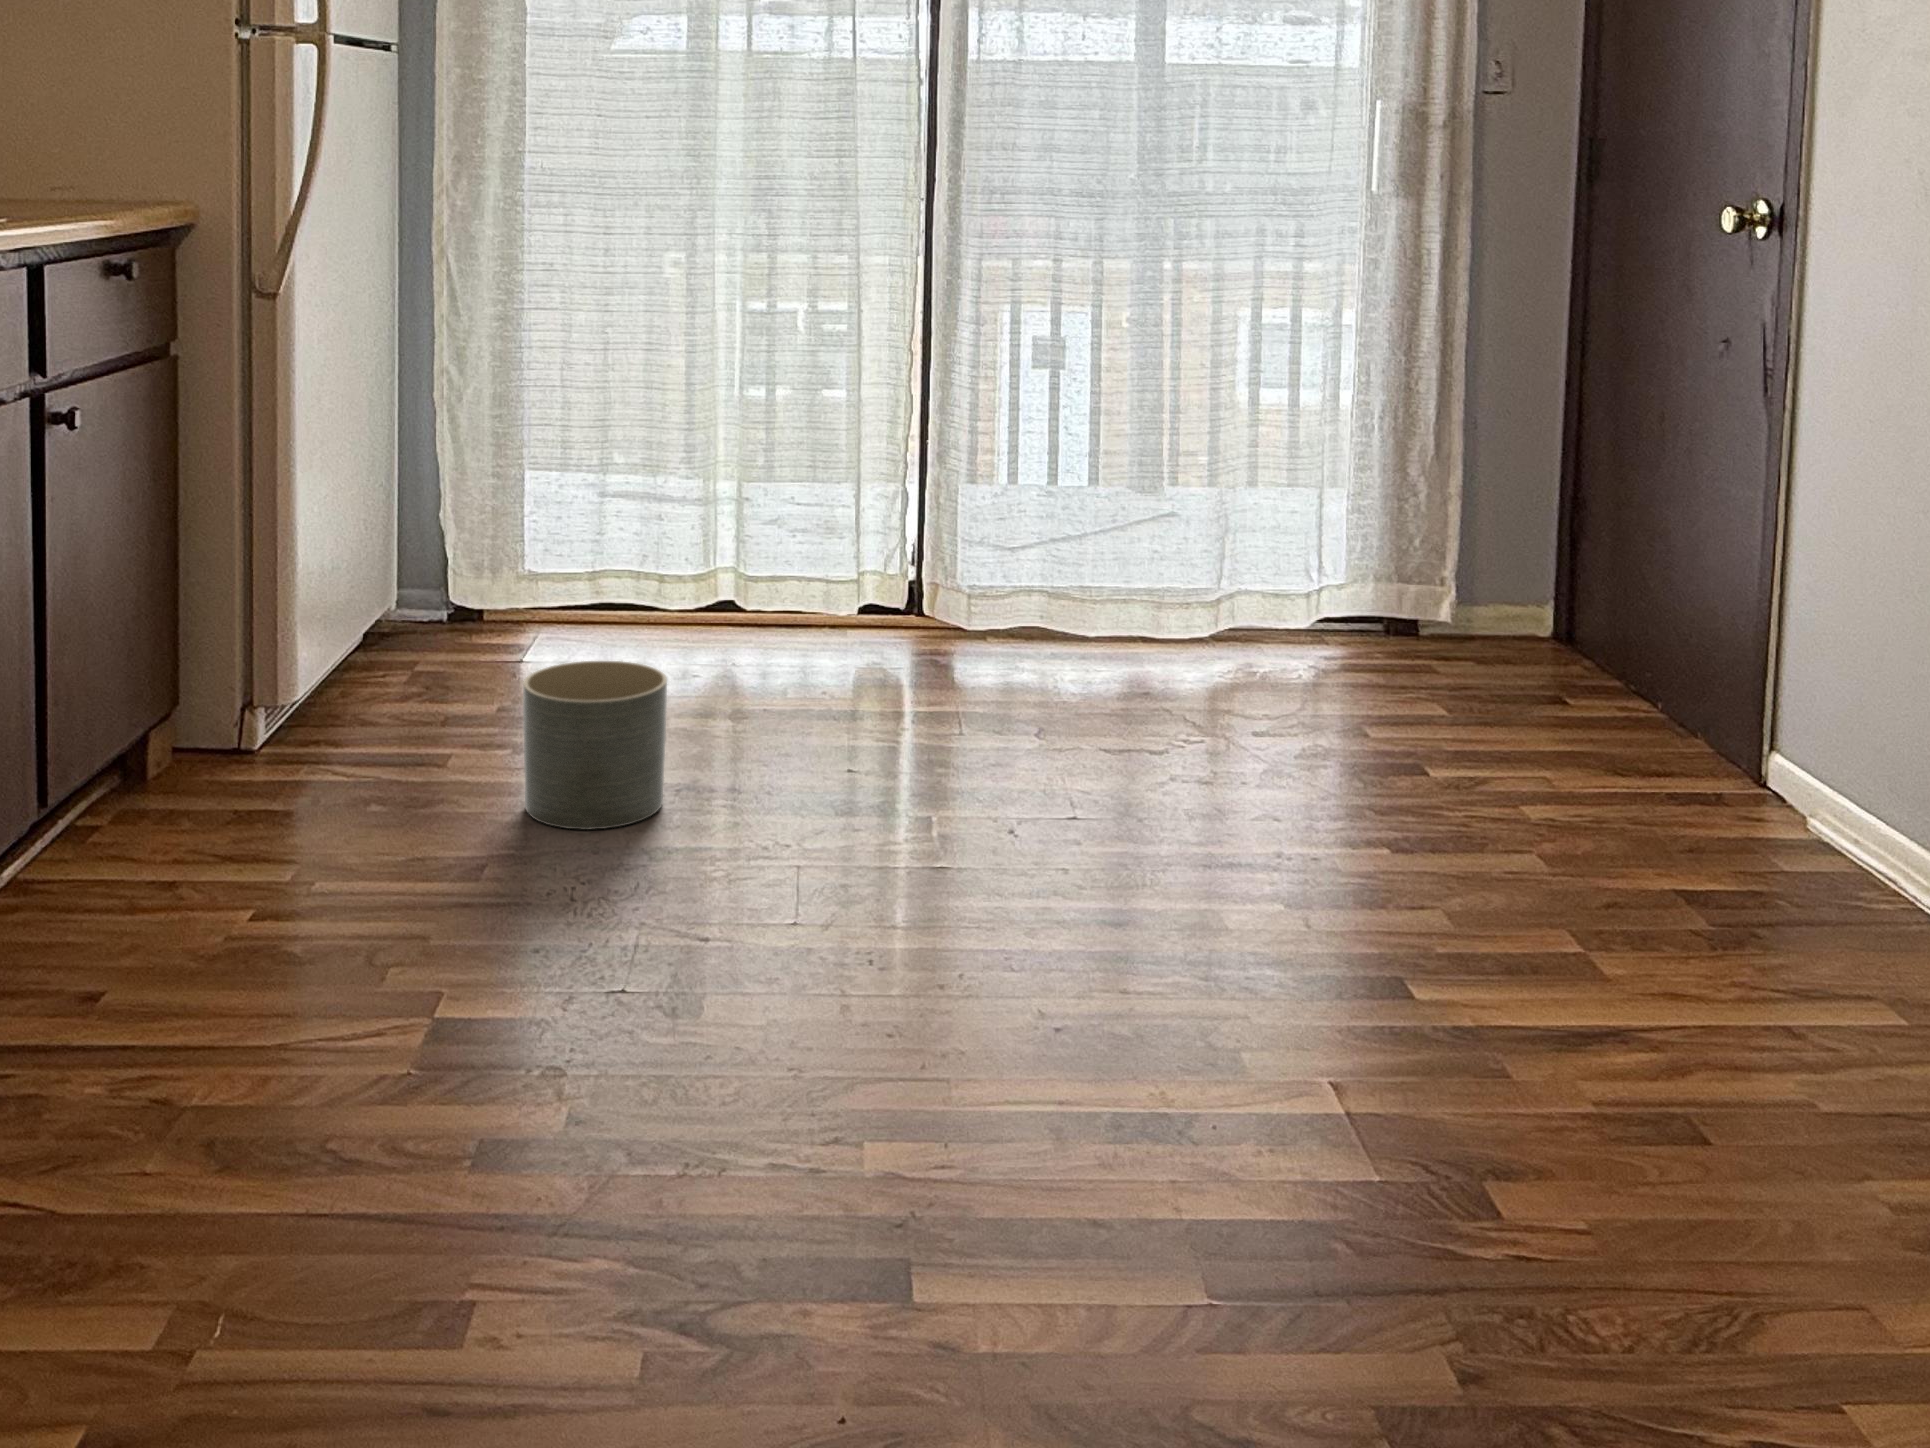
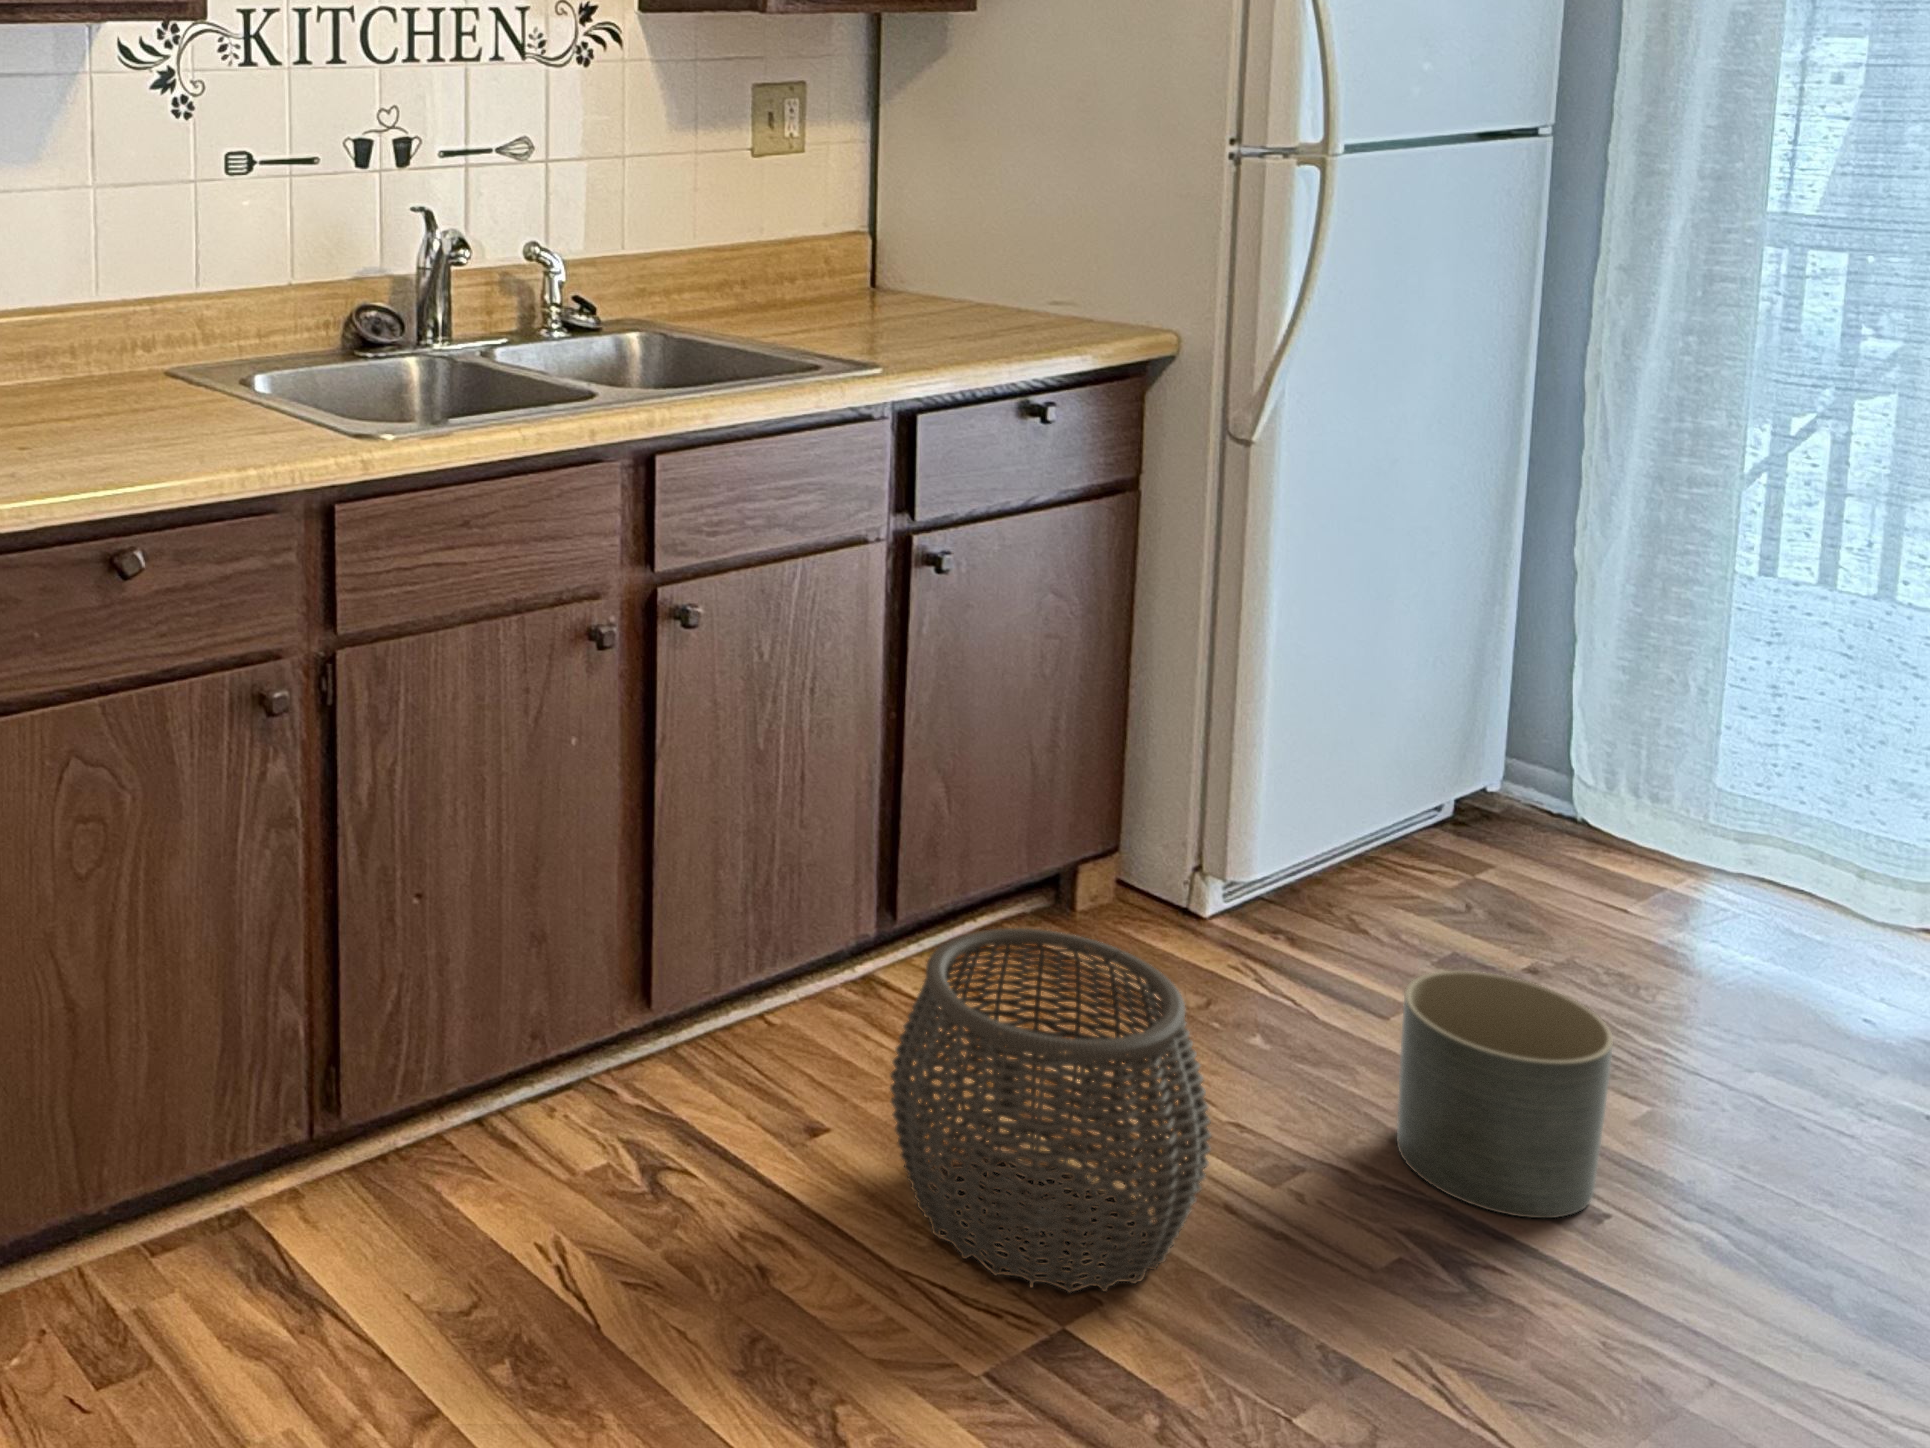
woven basket: none [199,698,495,1010] -> present [890,928,1211,1293]

